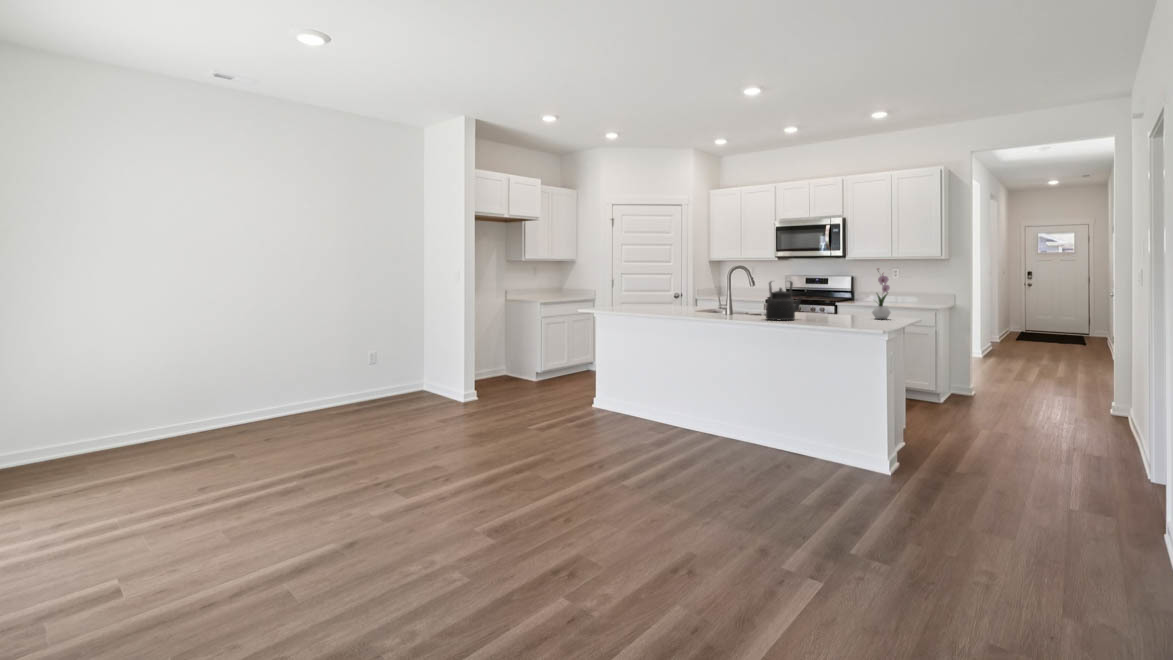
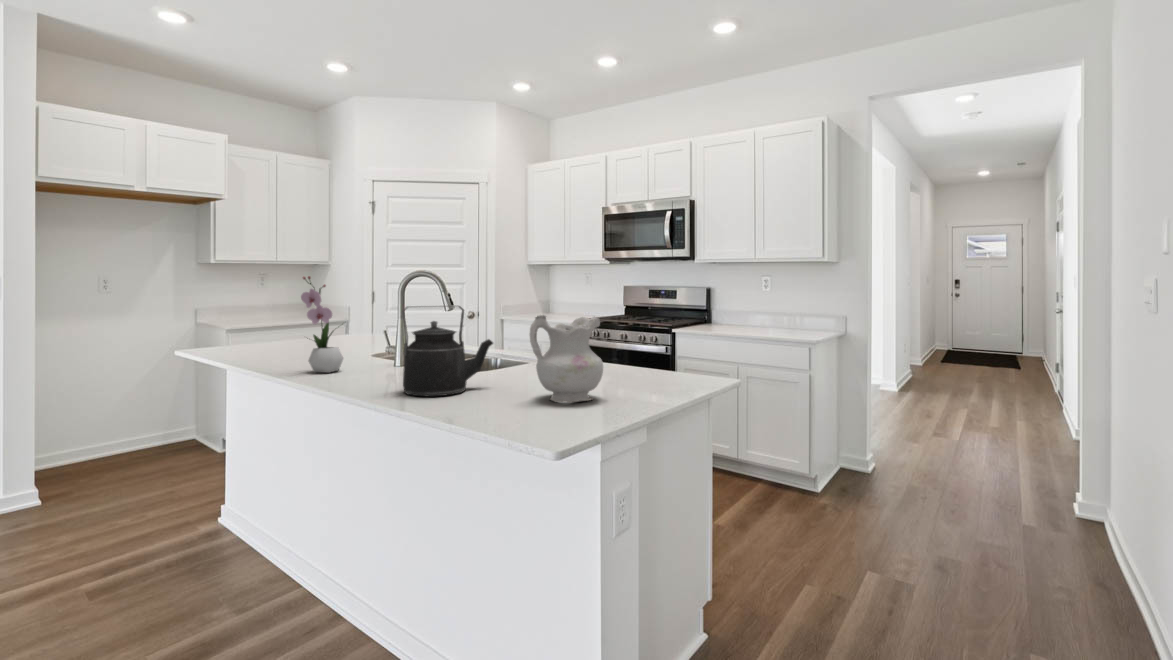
flower arrangement: present [872,271,891,319] -> present [301,276,343,373]
ceramic pitcher: none [833,284,866,322] -> present [530,315,603,403]

